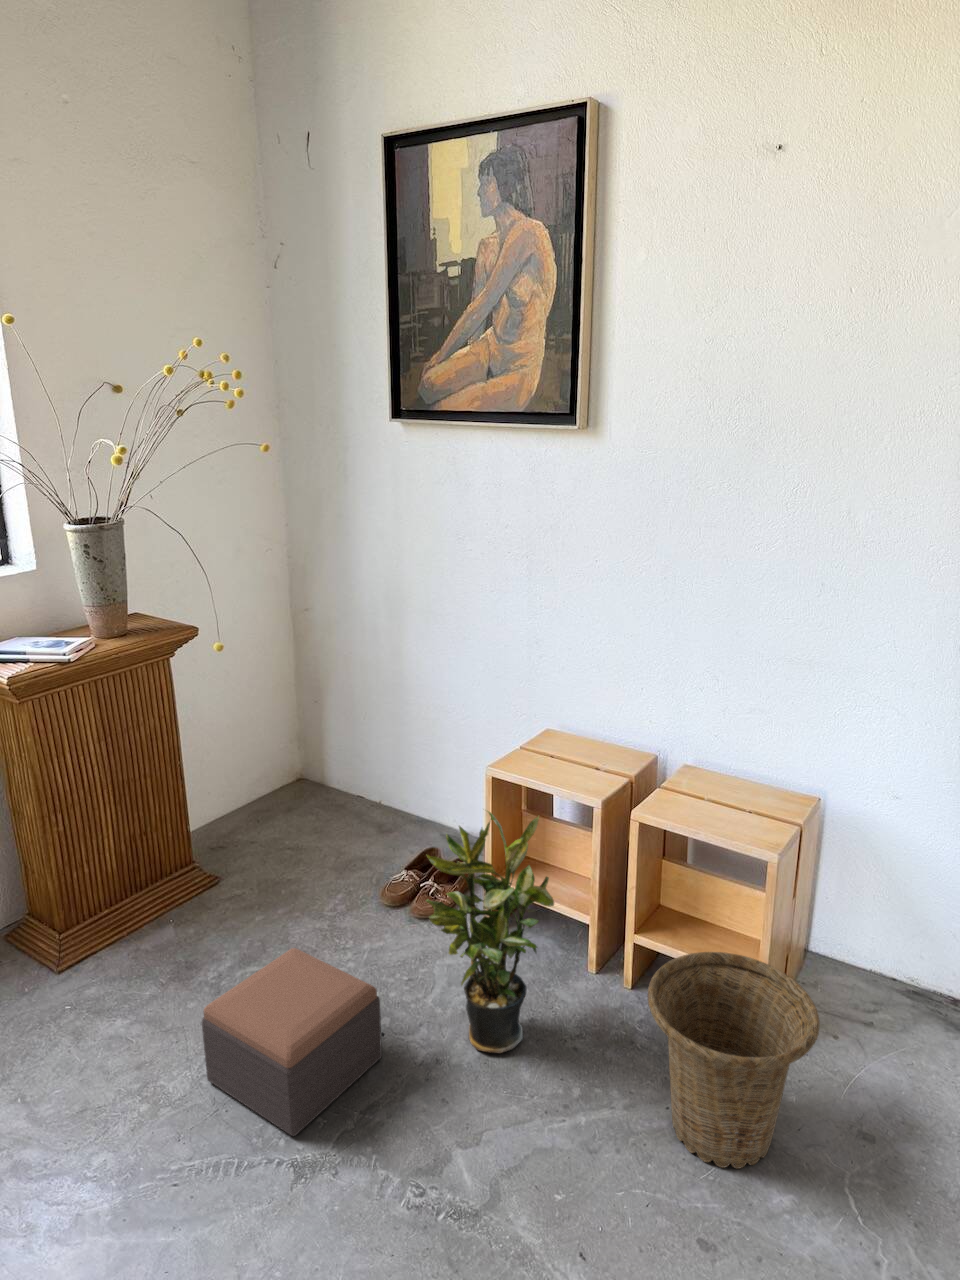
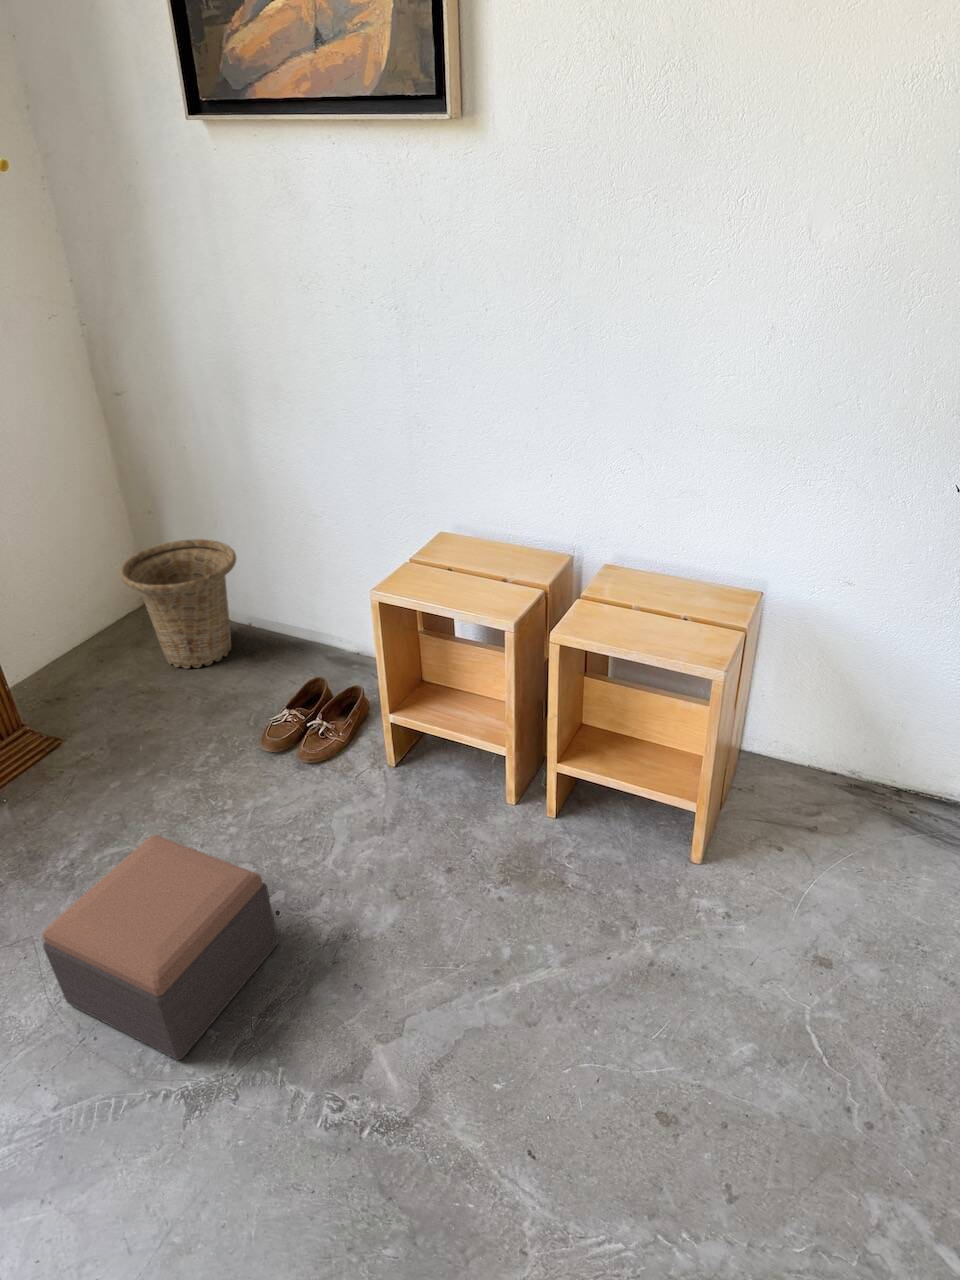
potted plant: present [426,811,554,1053] -> none [302,652,467,920]
basket: present [648,952,820,1169] -> present [120,539,237,668]

